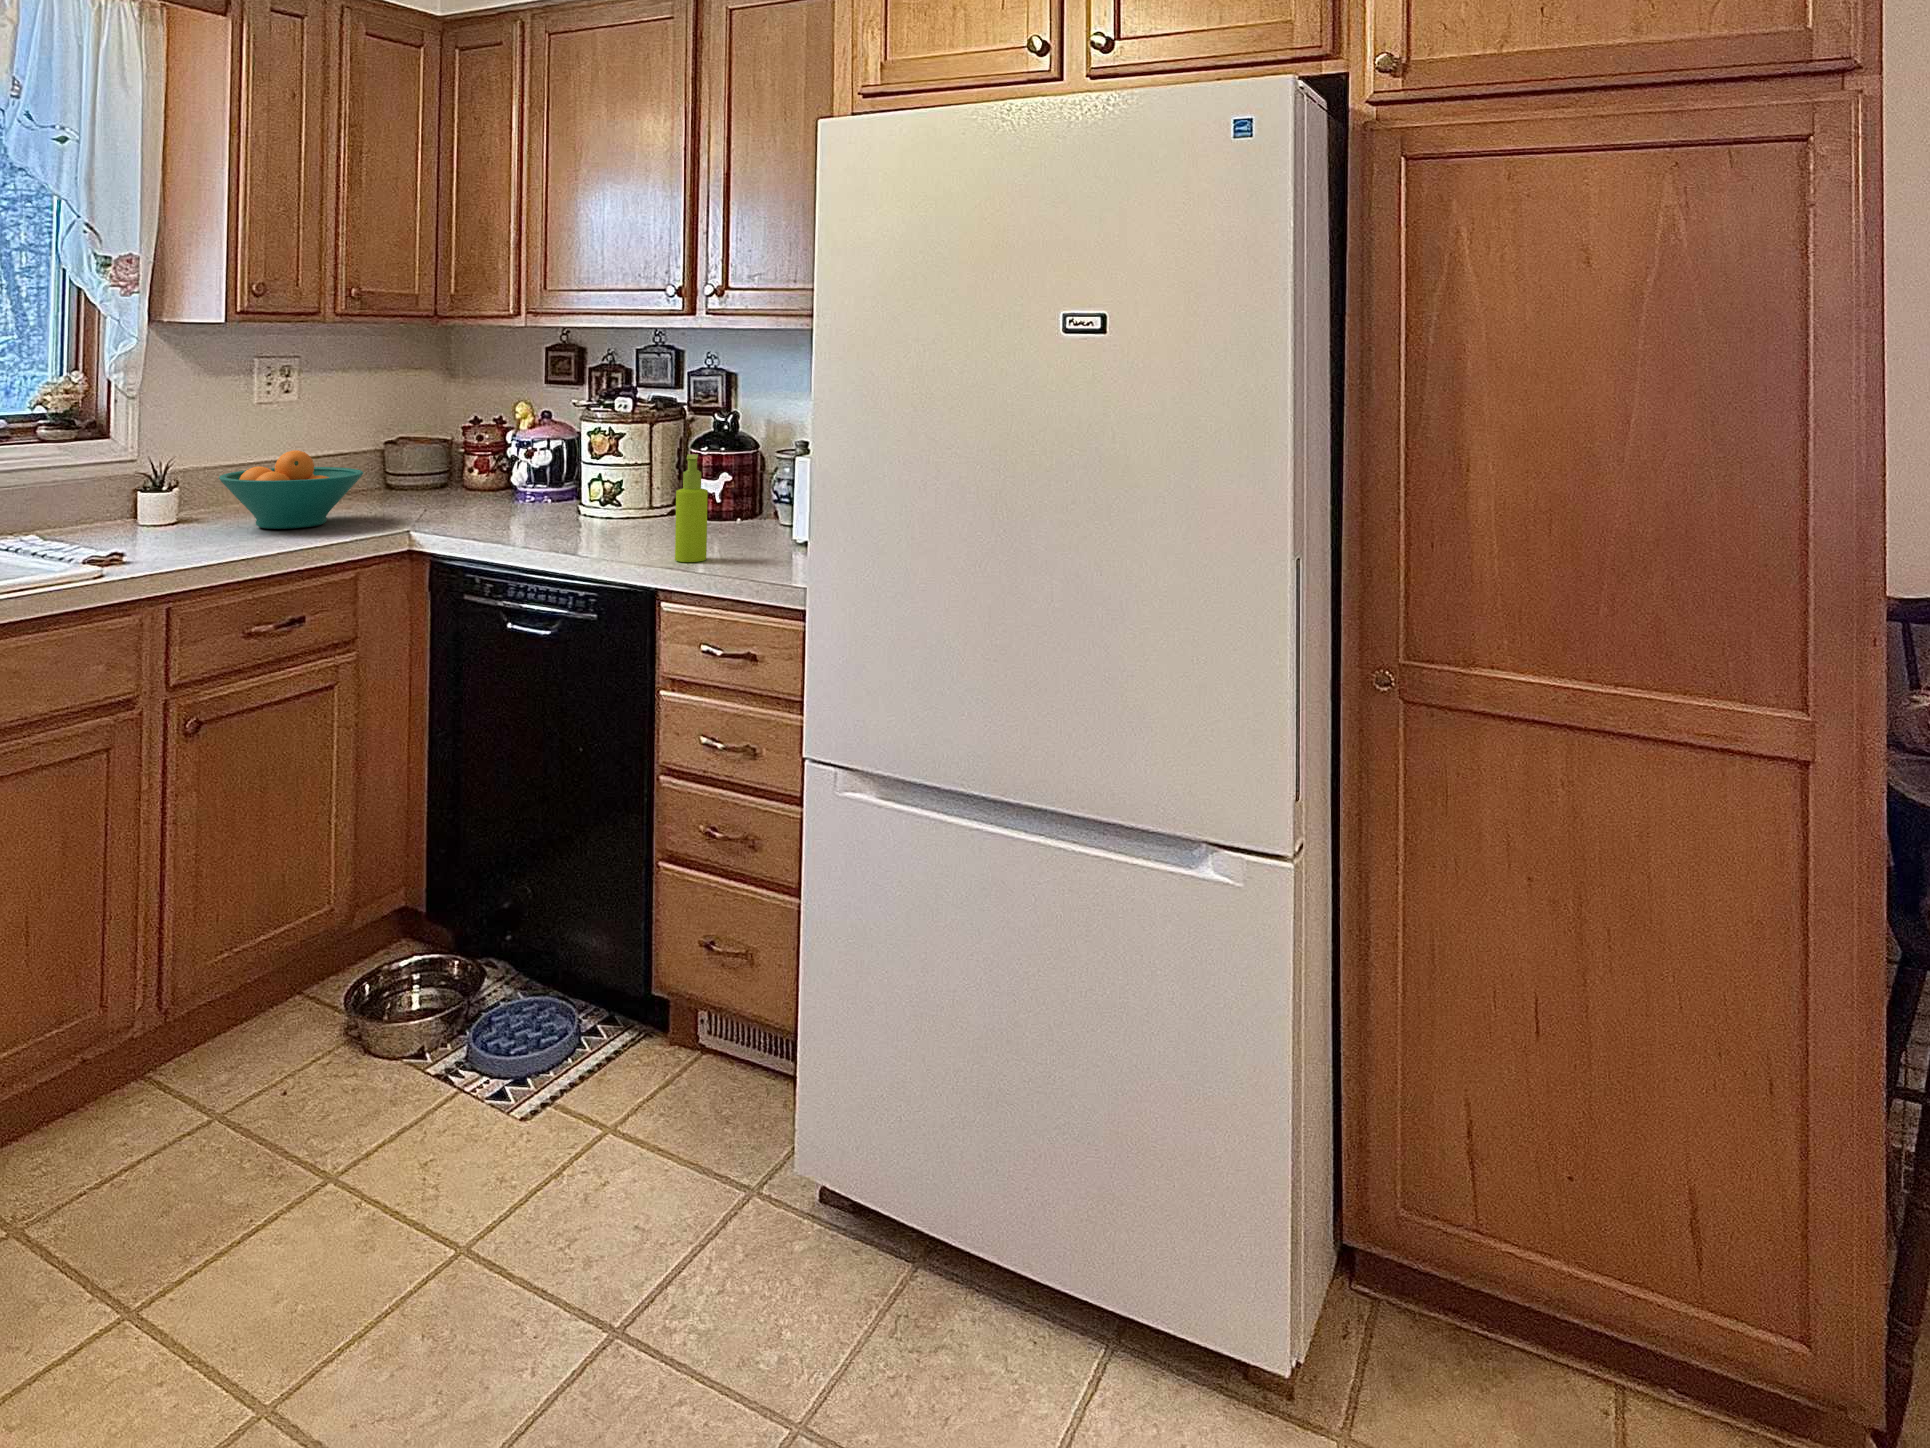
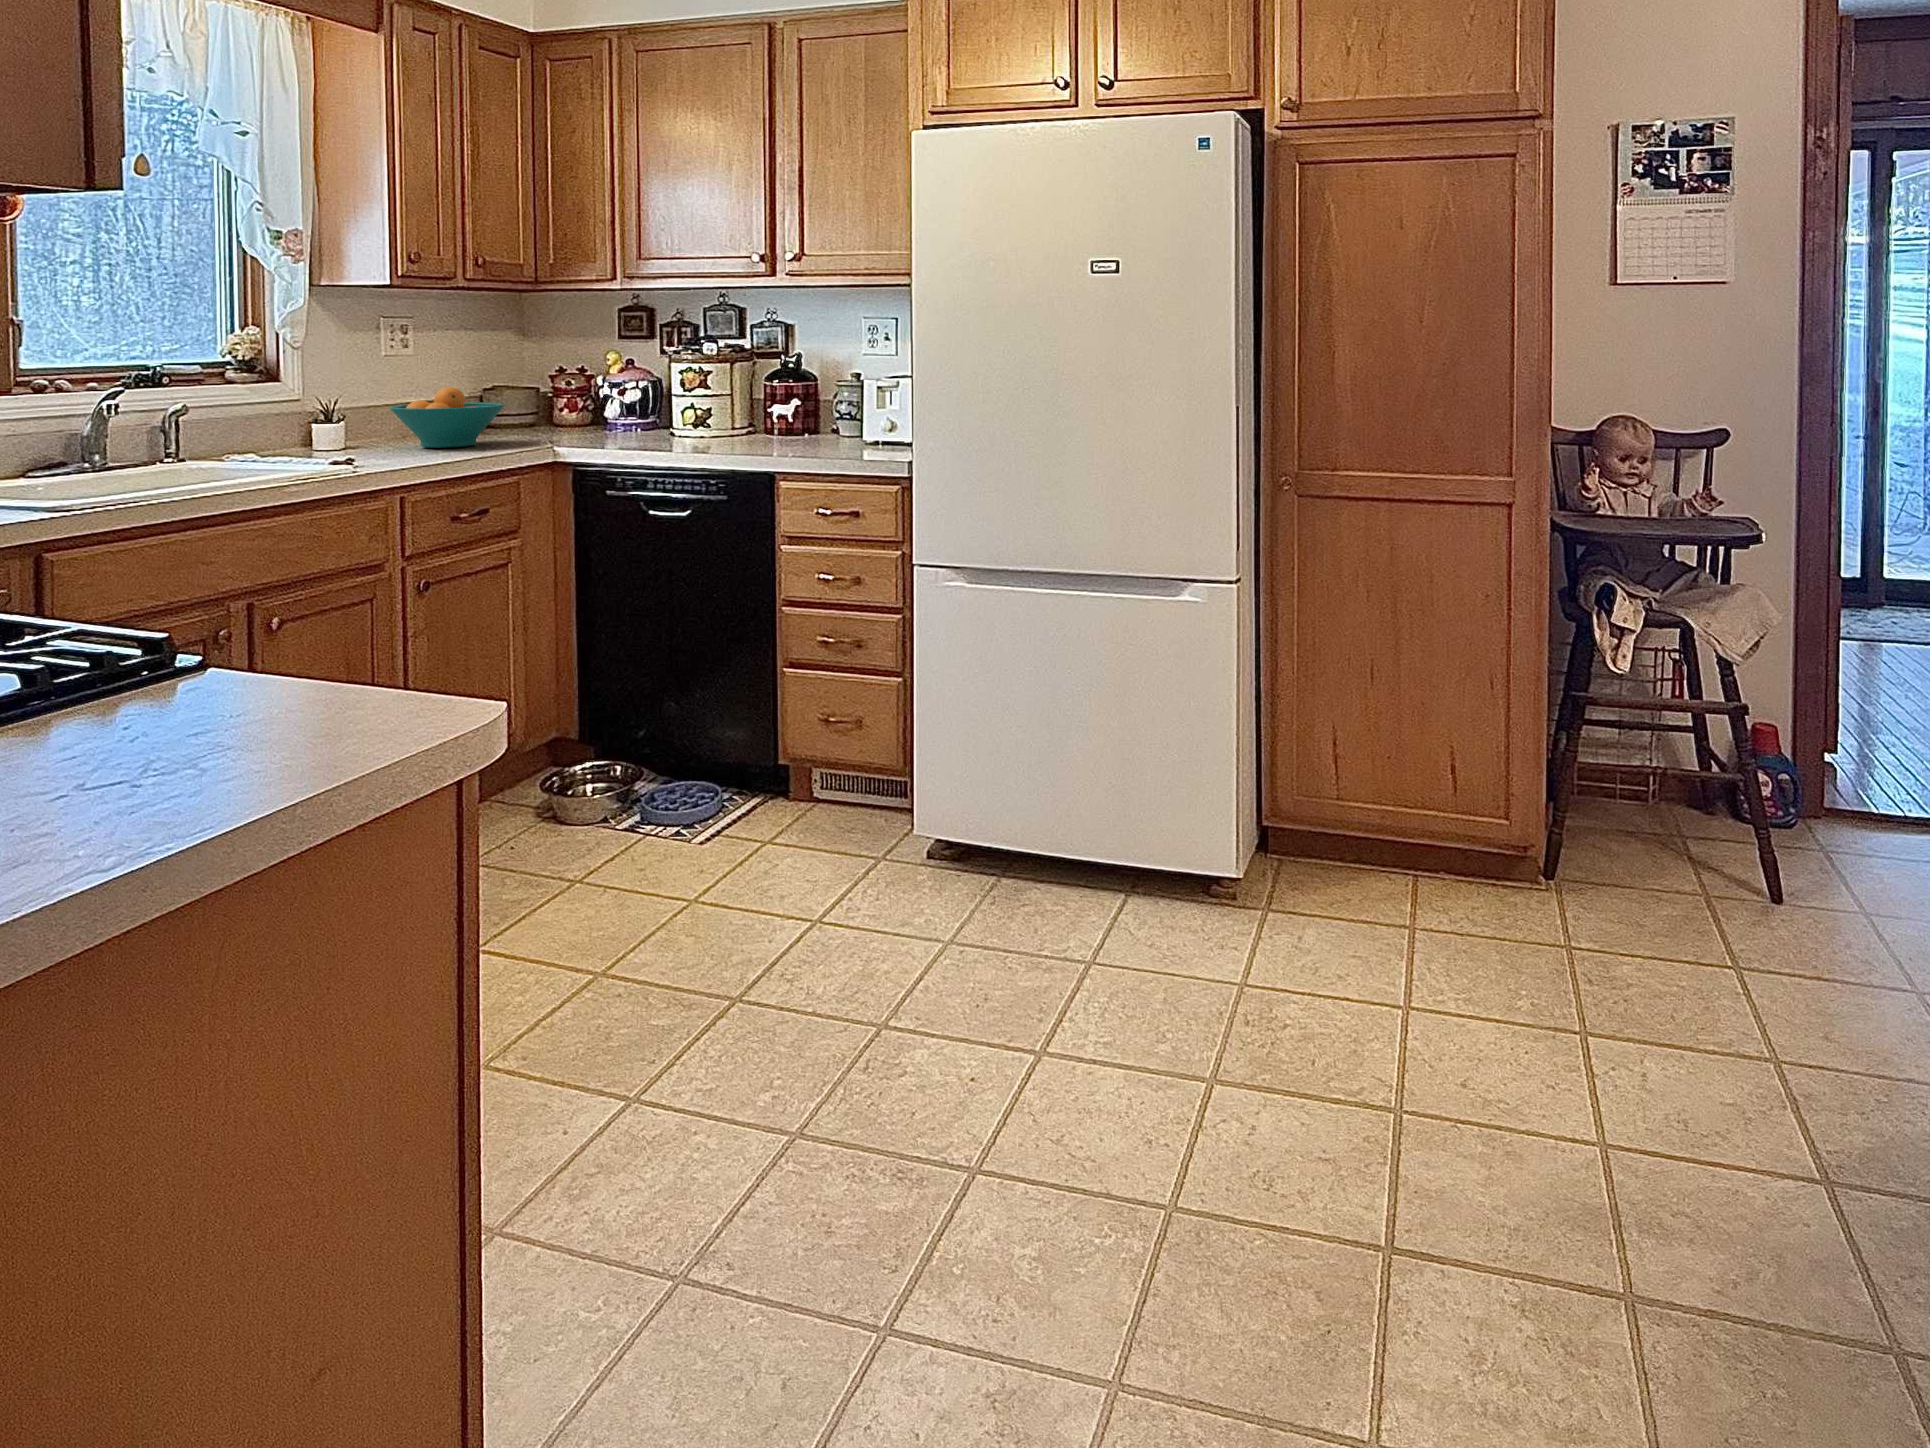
soap dispenser: present [675,454,708,562] -> none [785,375,808,453]

